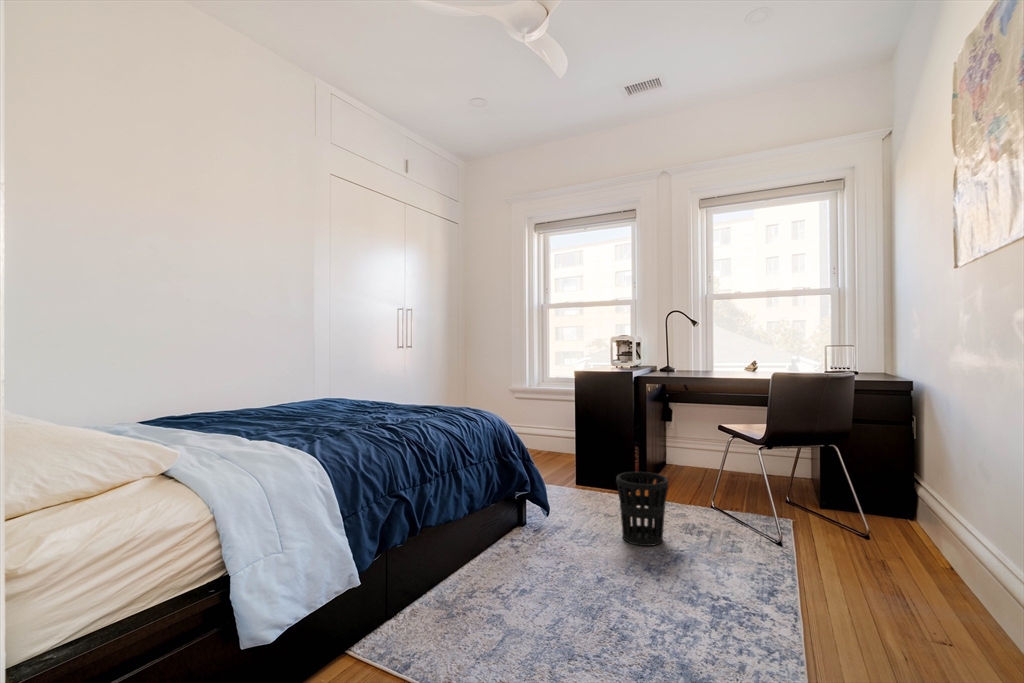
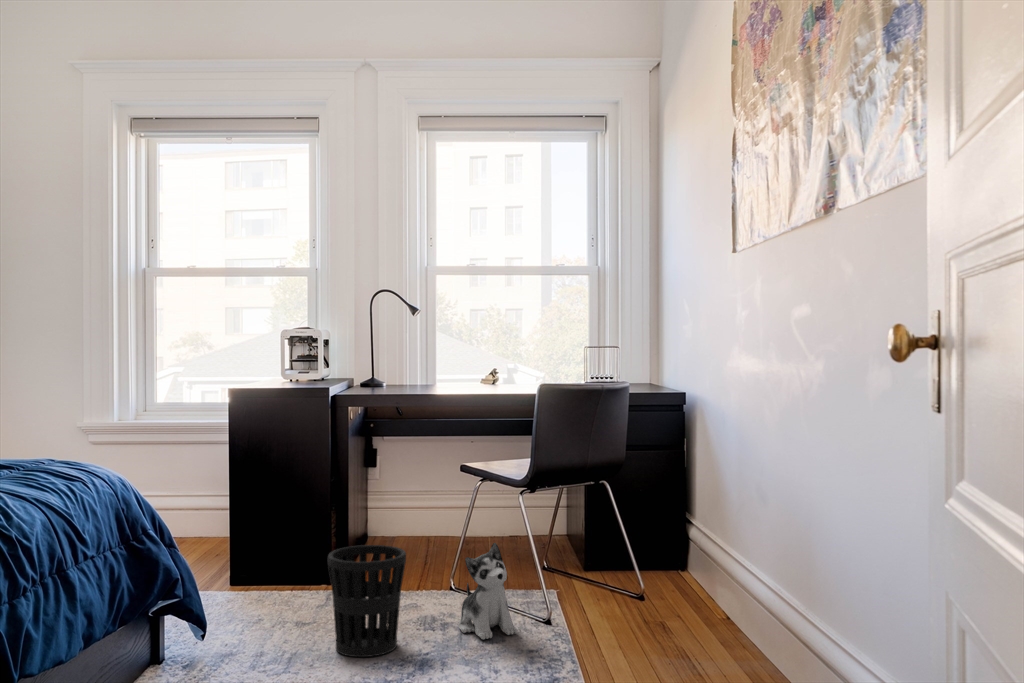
plush toy: none [710,481,753,549] -> present [459,543,517,639]

